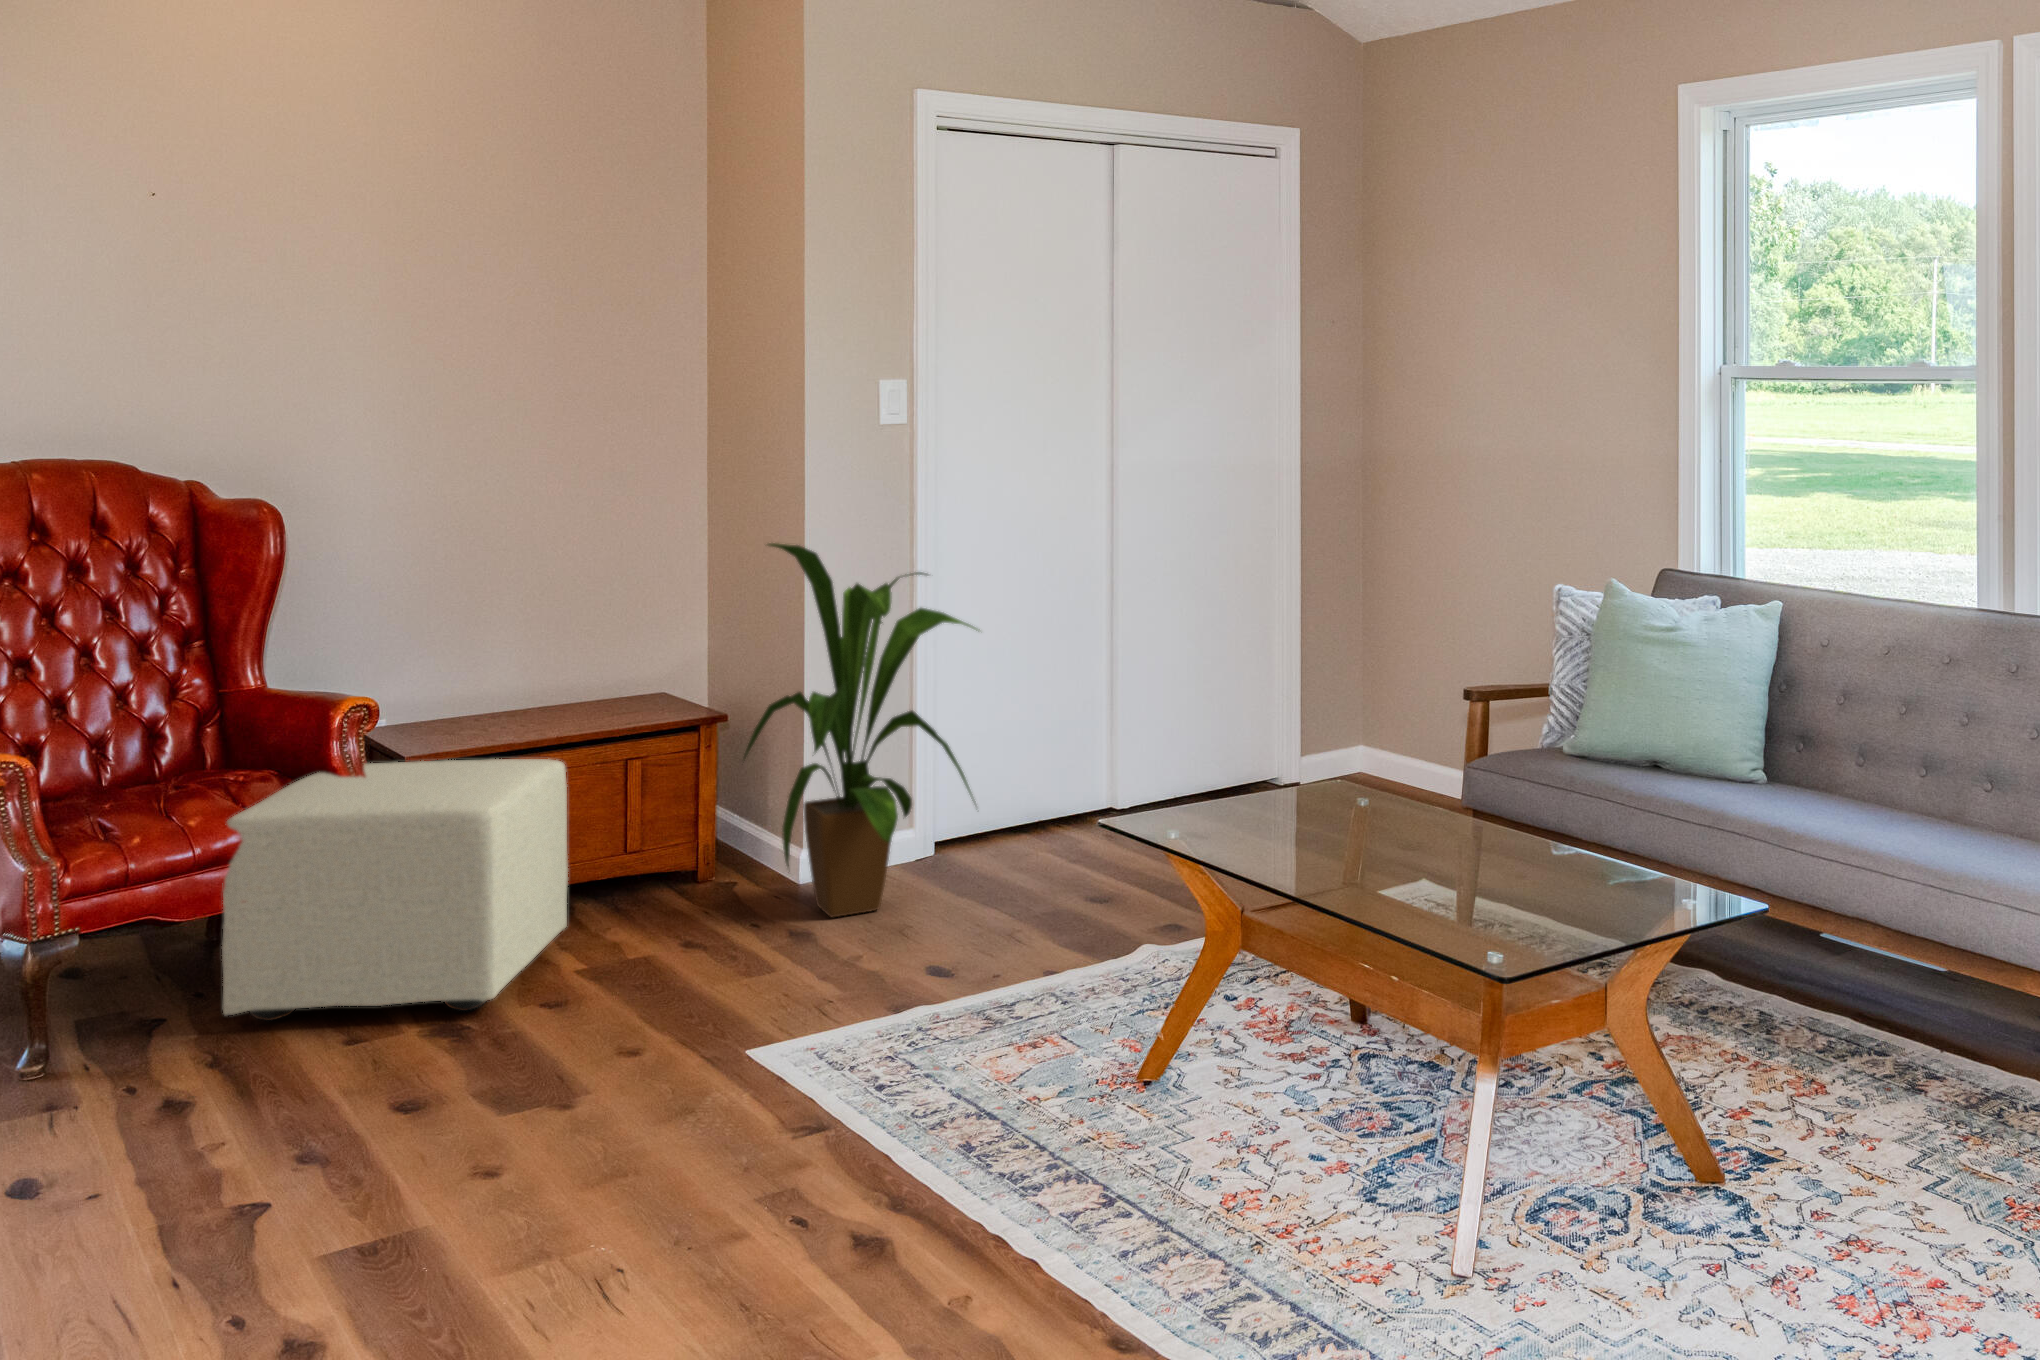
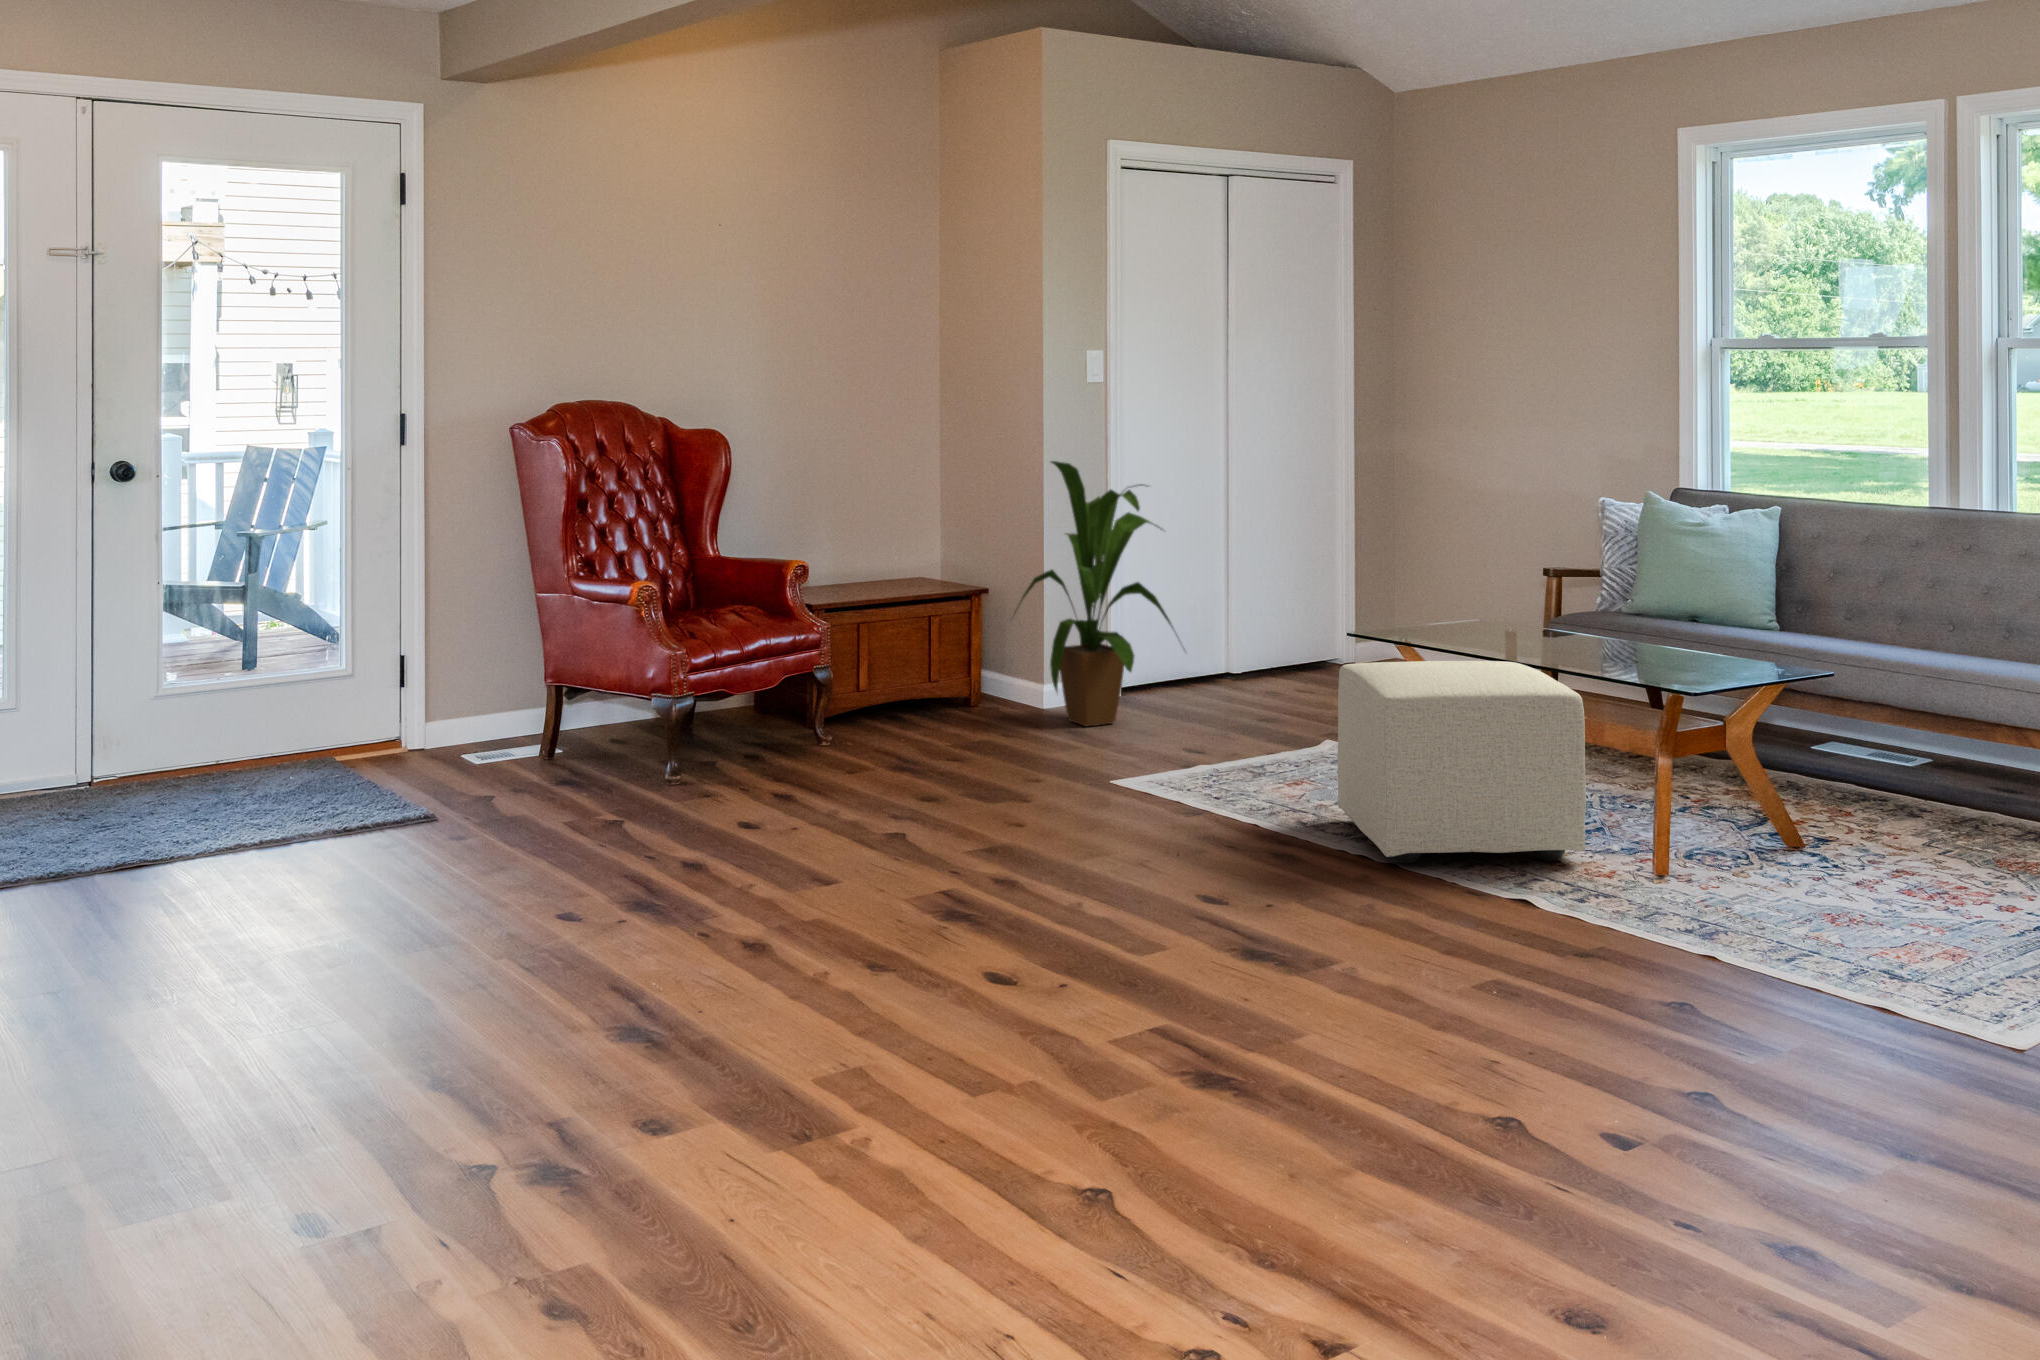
ottoman: present [222,759,568,1021] -> present [1338,661,1586,863]

